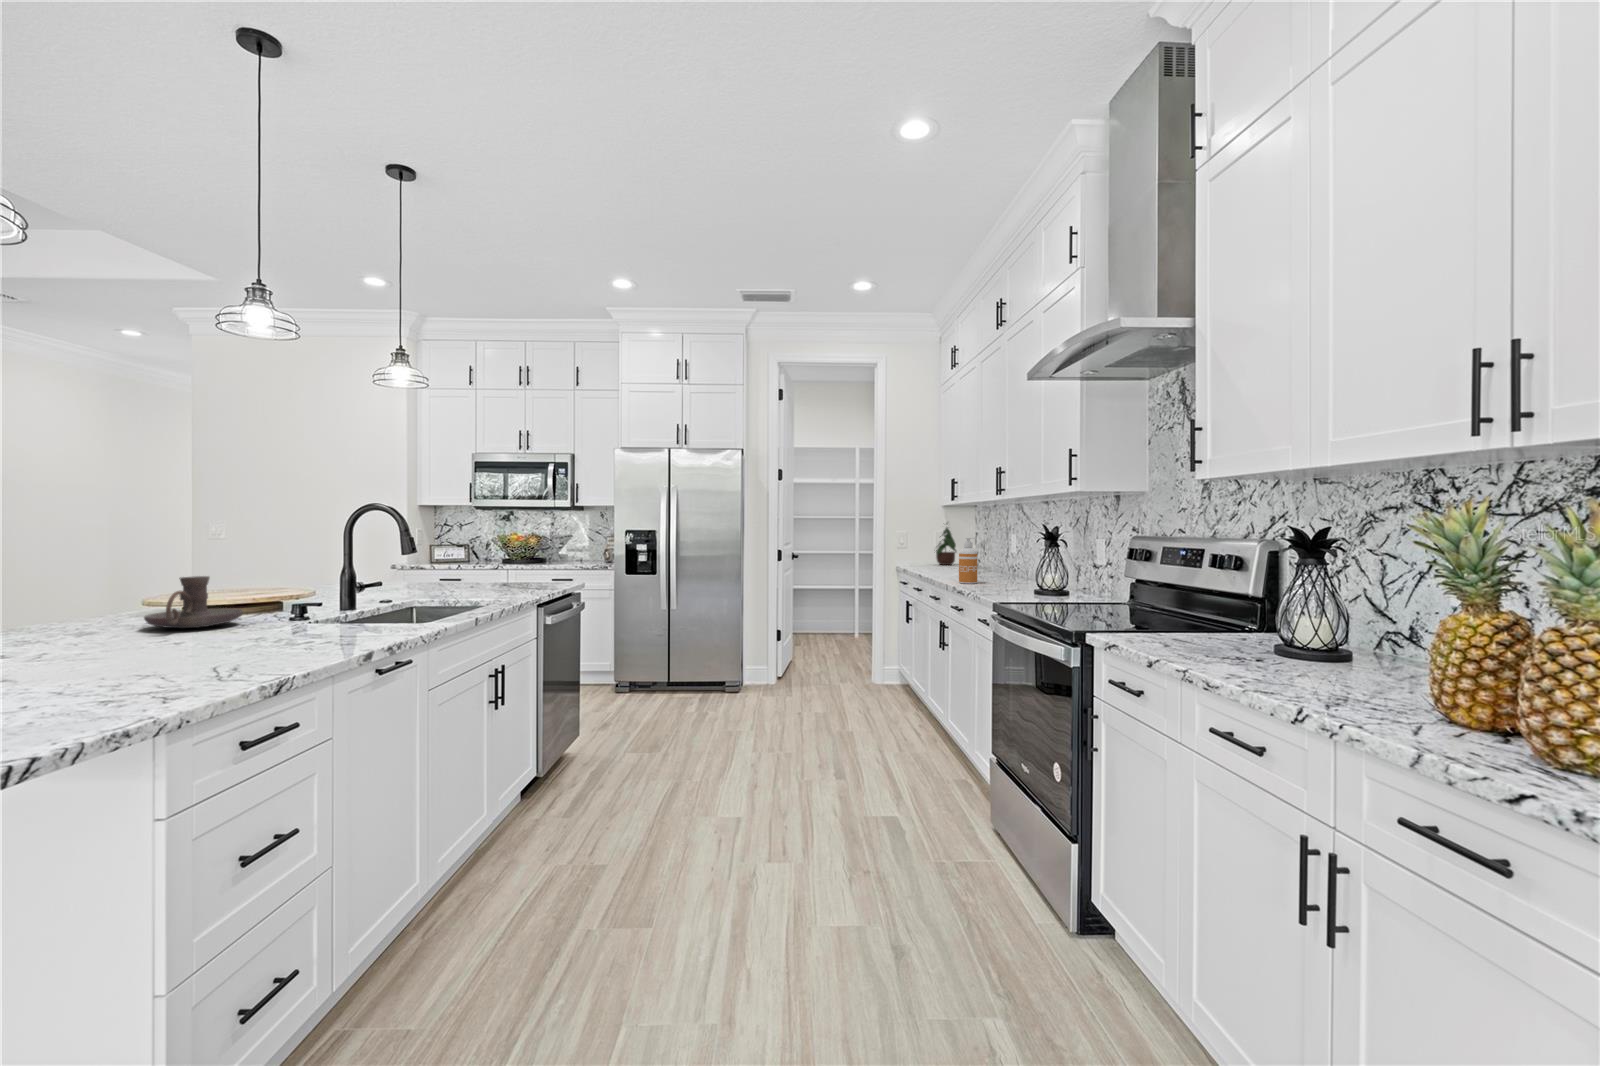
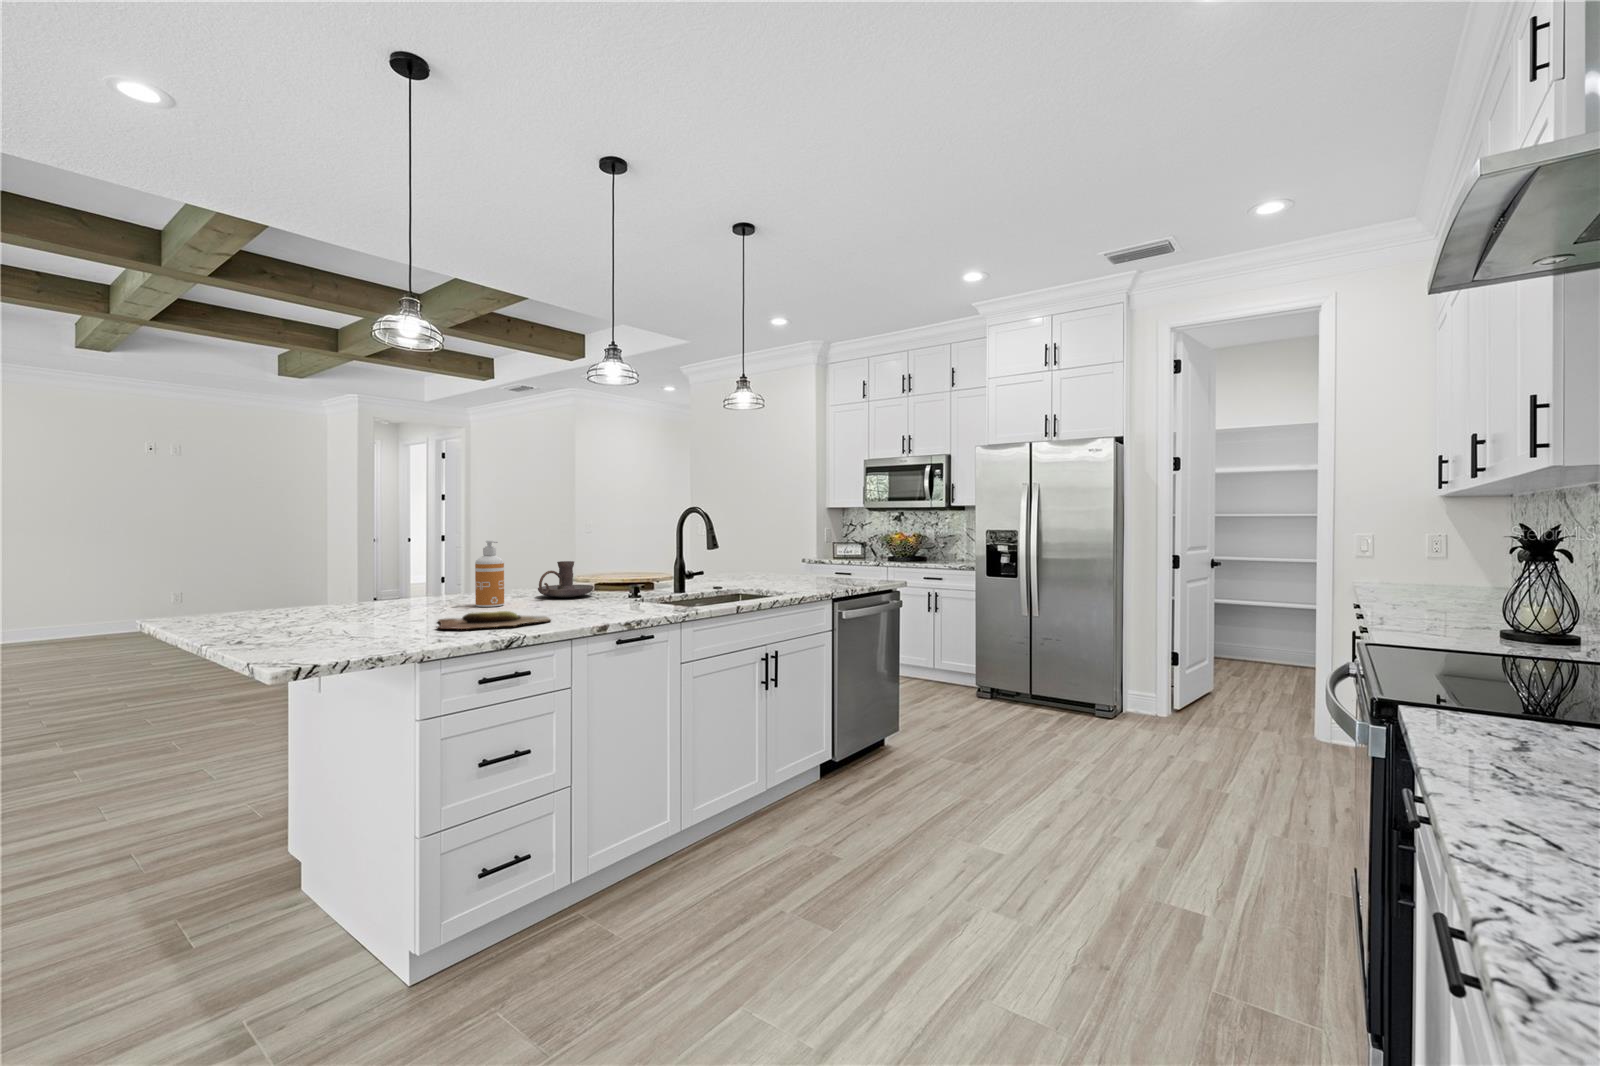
potted plant: present [936,523,957,565] -> none [1423,519,1477,585]
soap dispenser: present [959,538,977,584] -> present [475,541,504,607]
cutting board: none [65,648,281,684] -> present [436,611,550,629]

